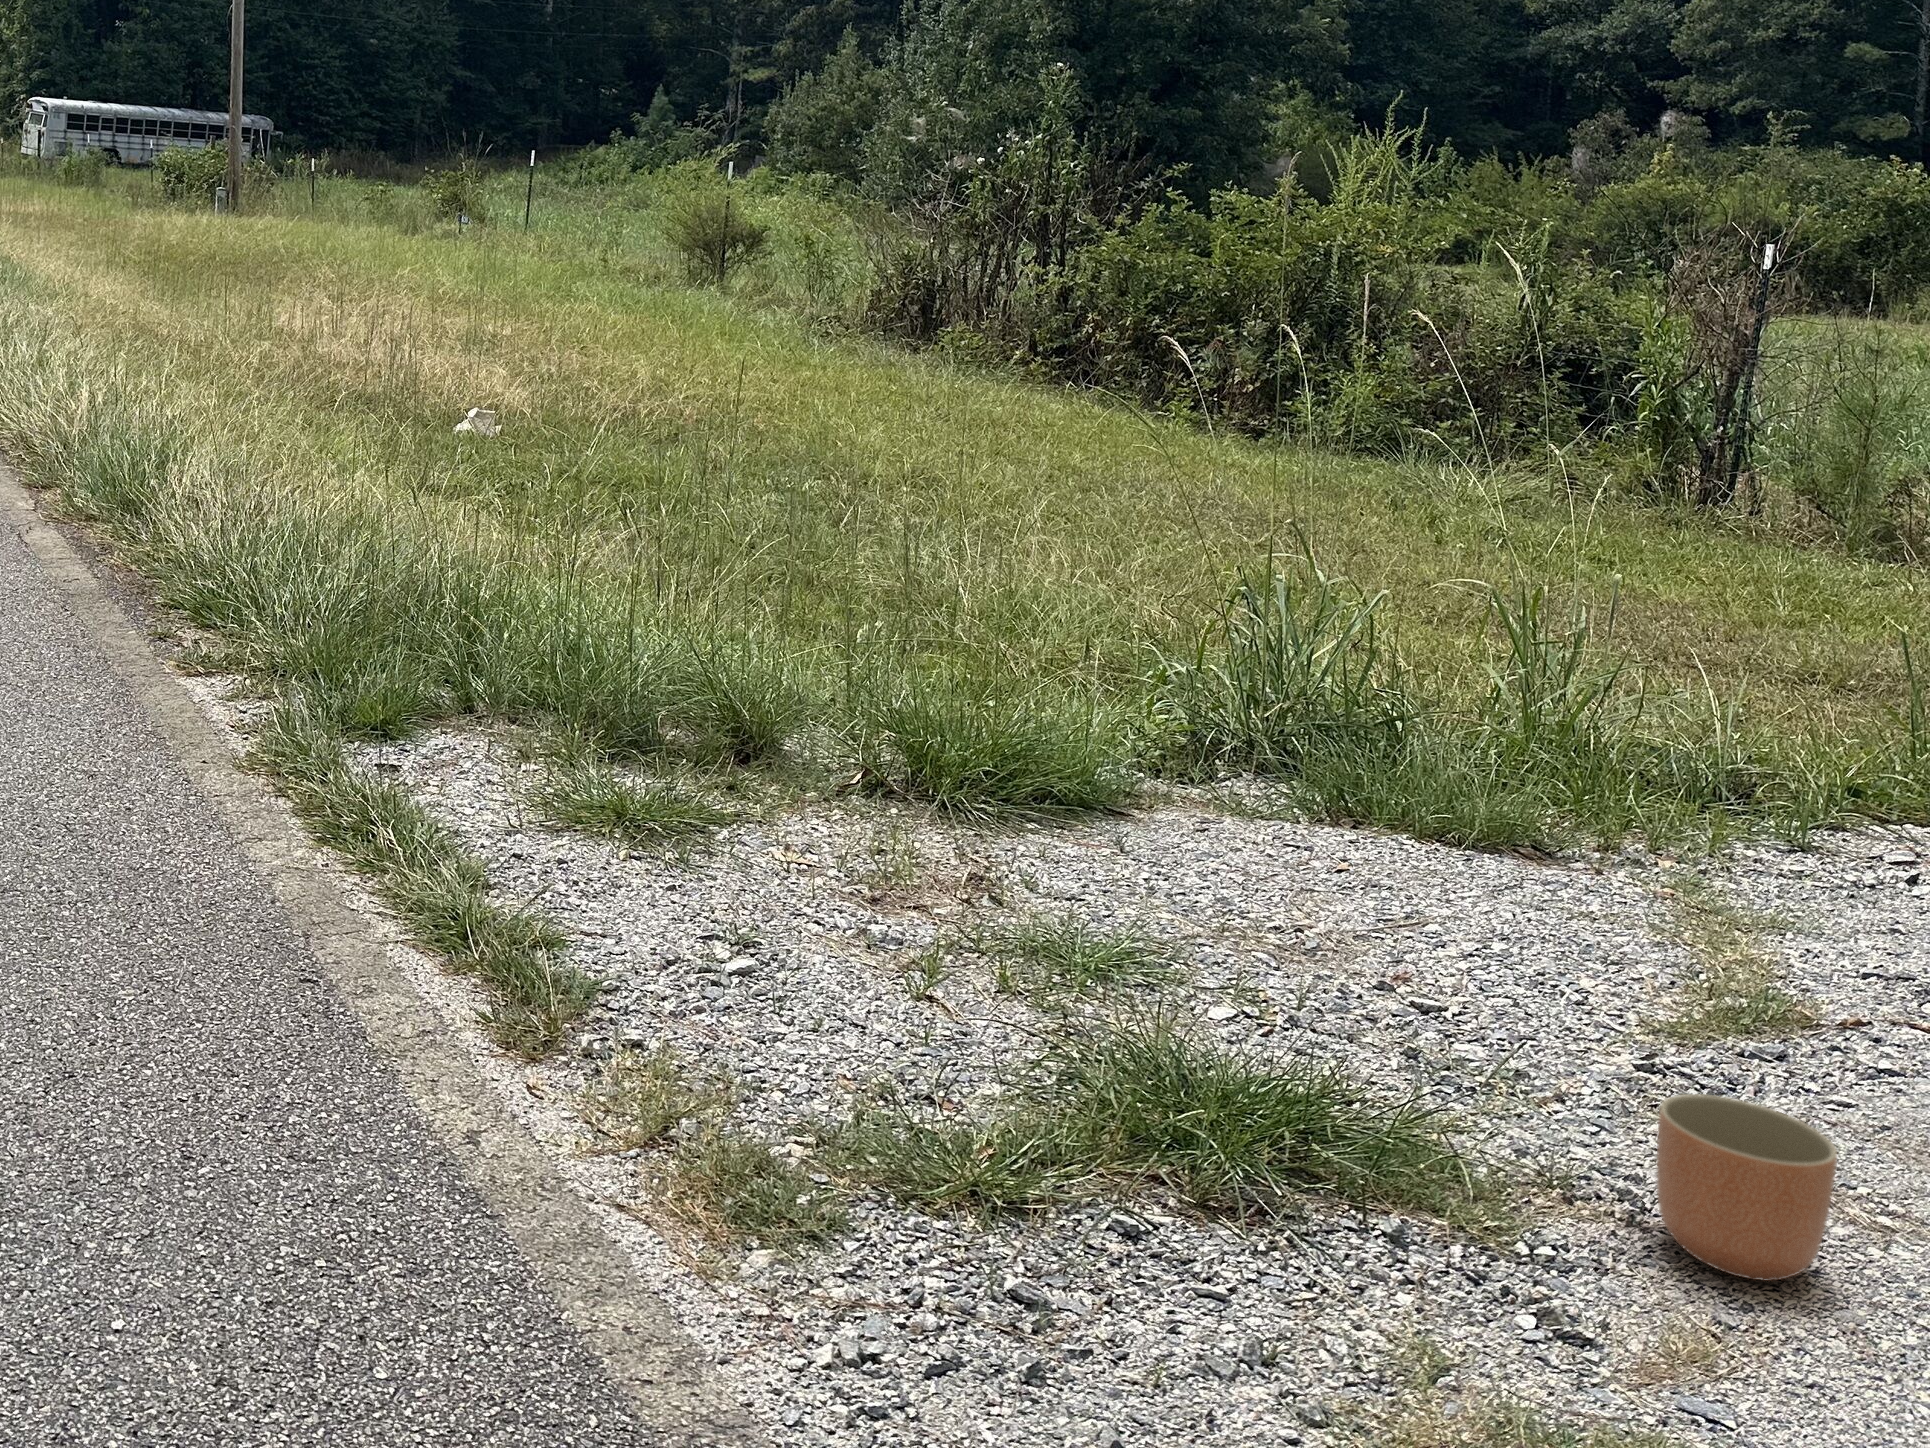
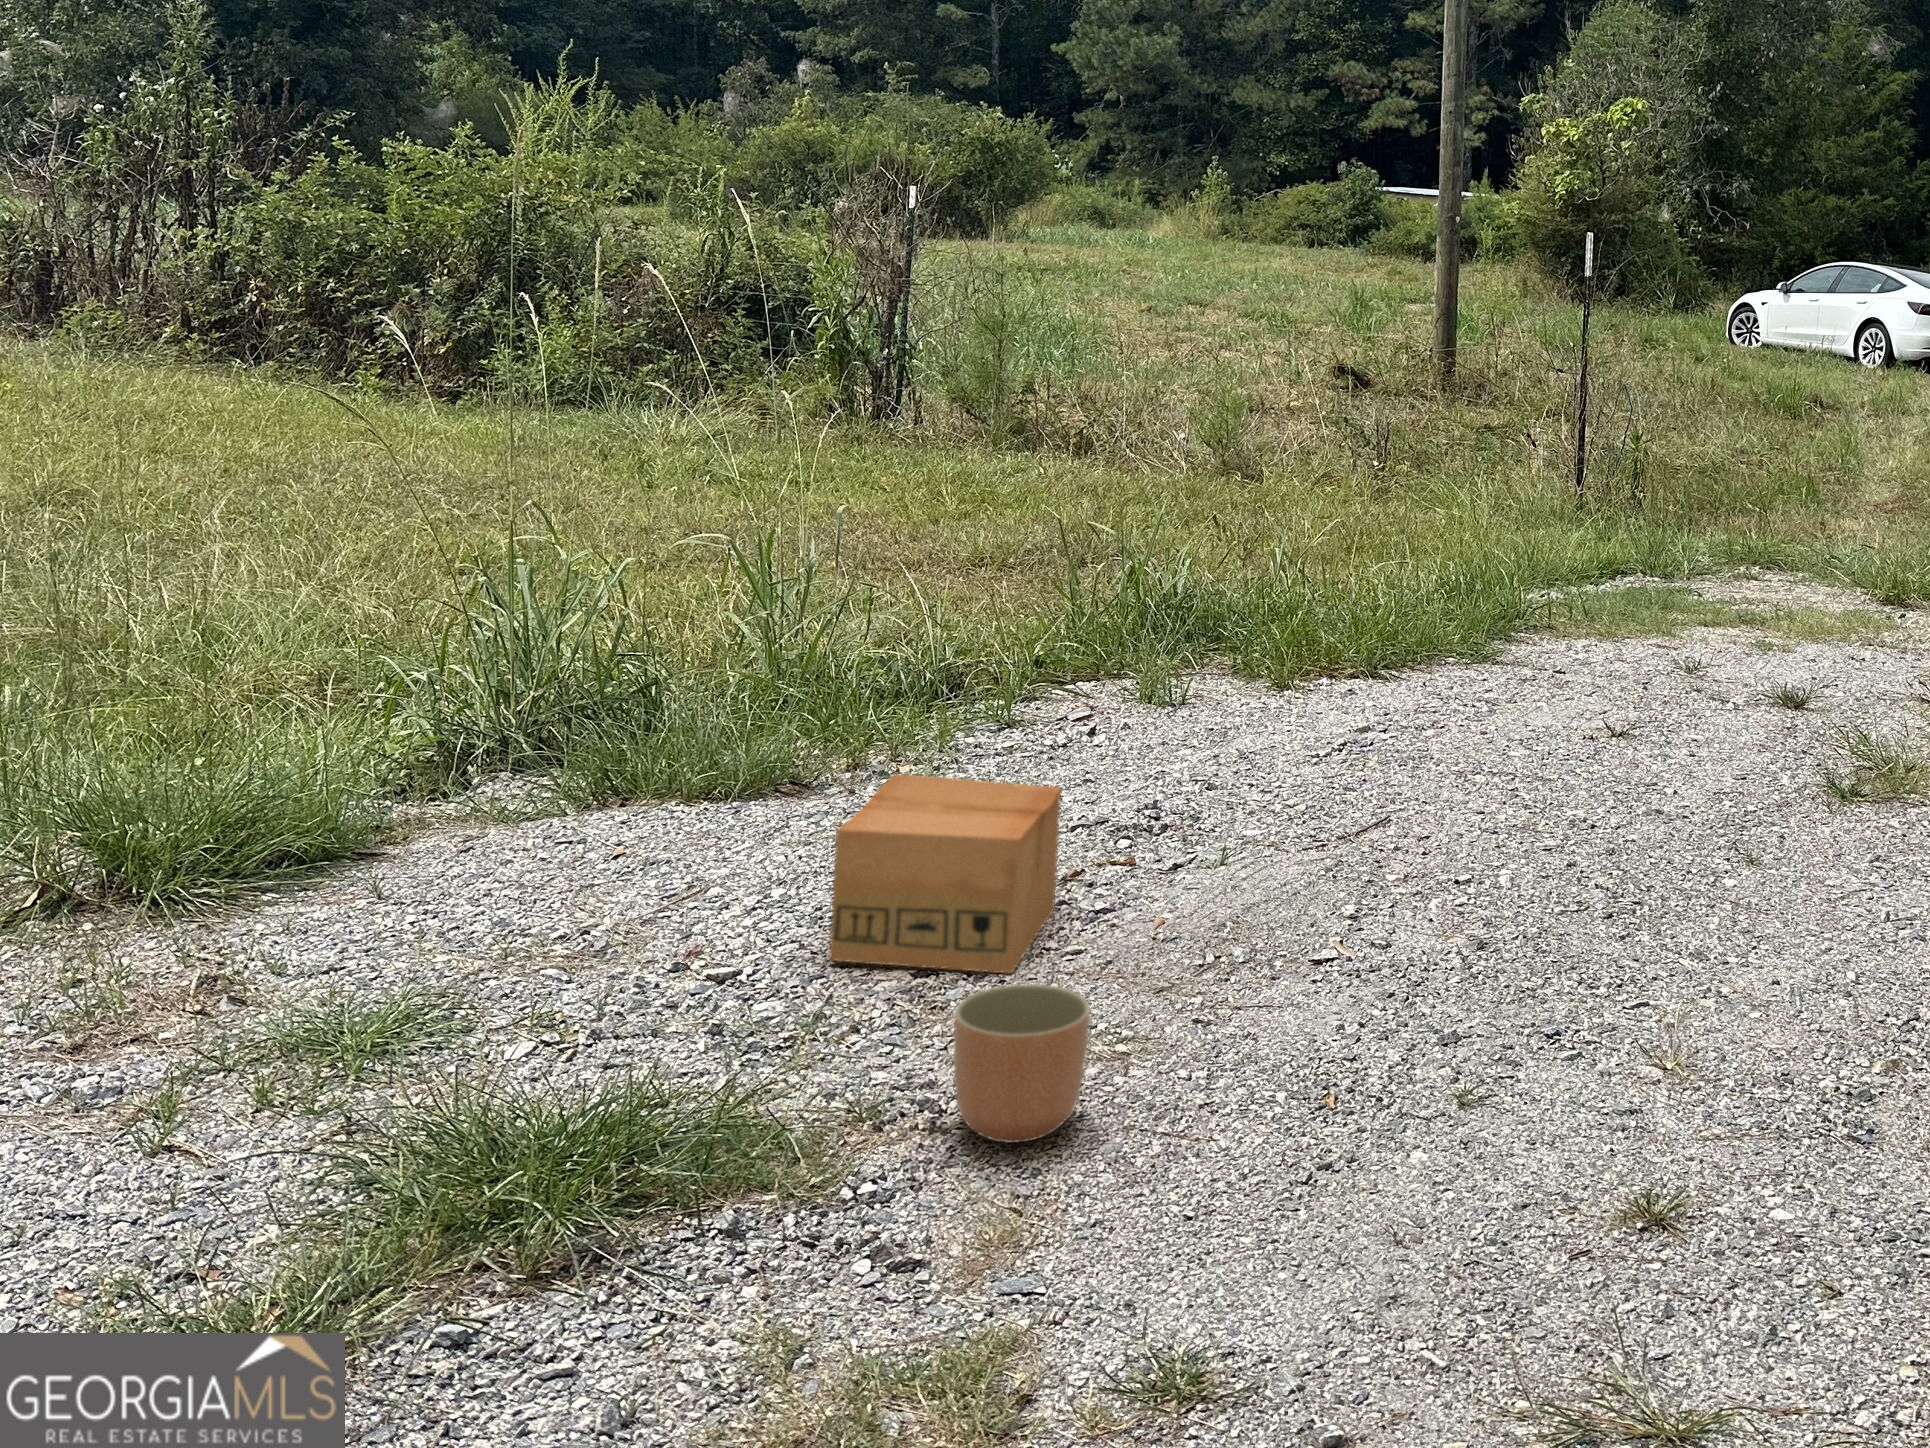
cardboard box: none [1539,849,1844,1102] -> present [829,774,1061,974]

